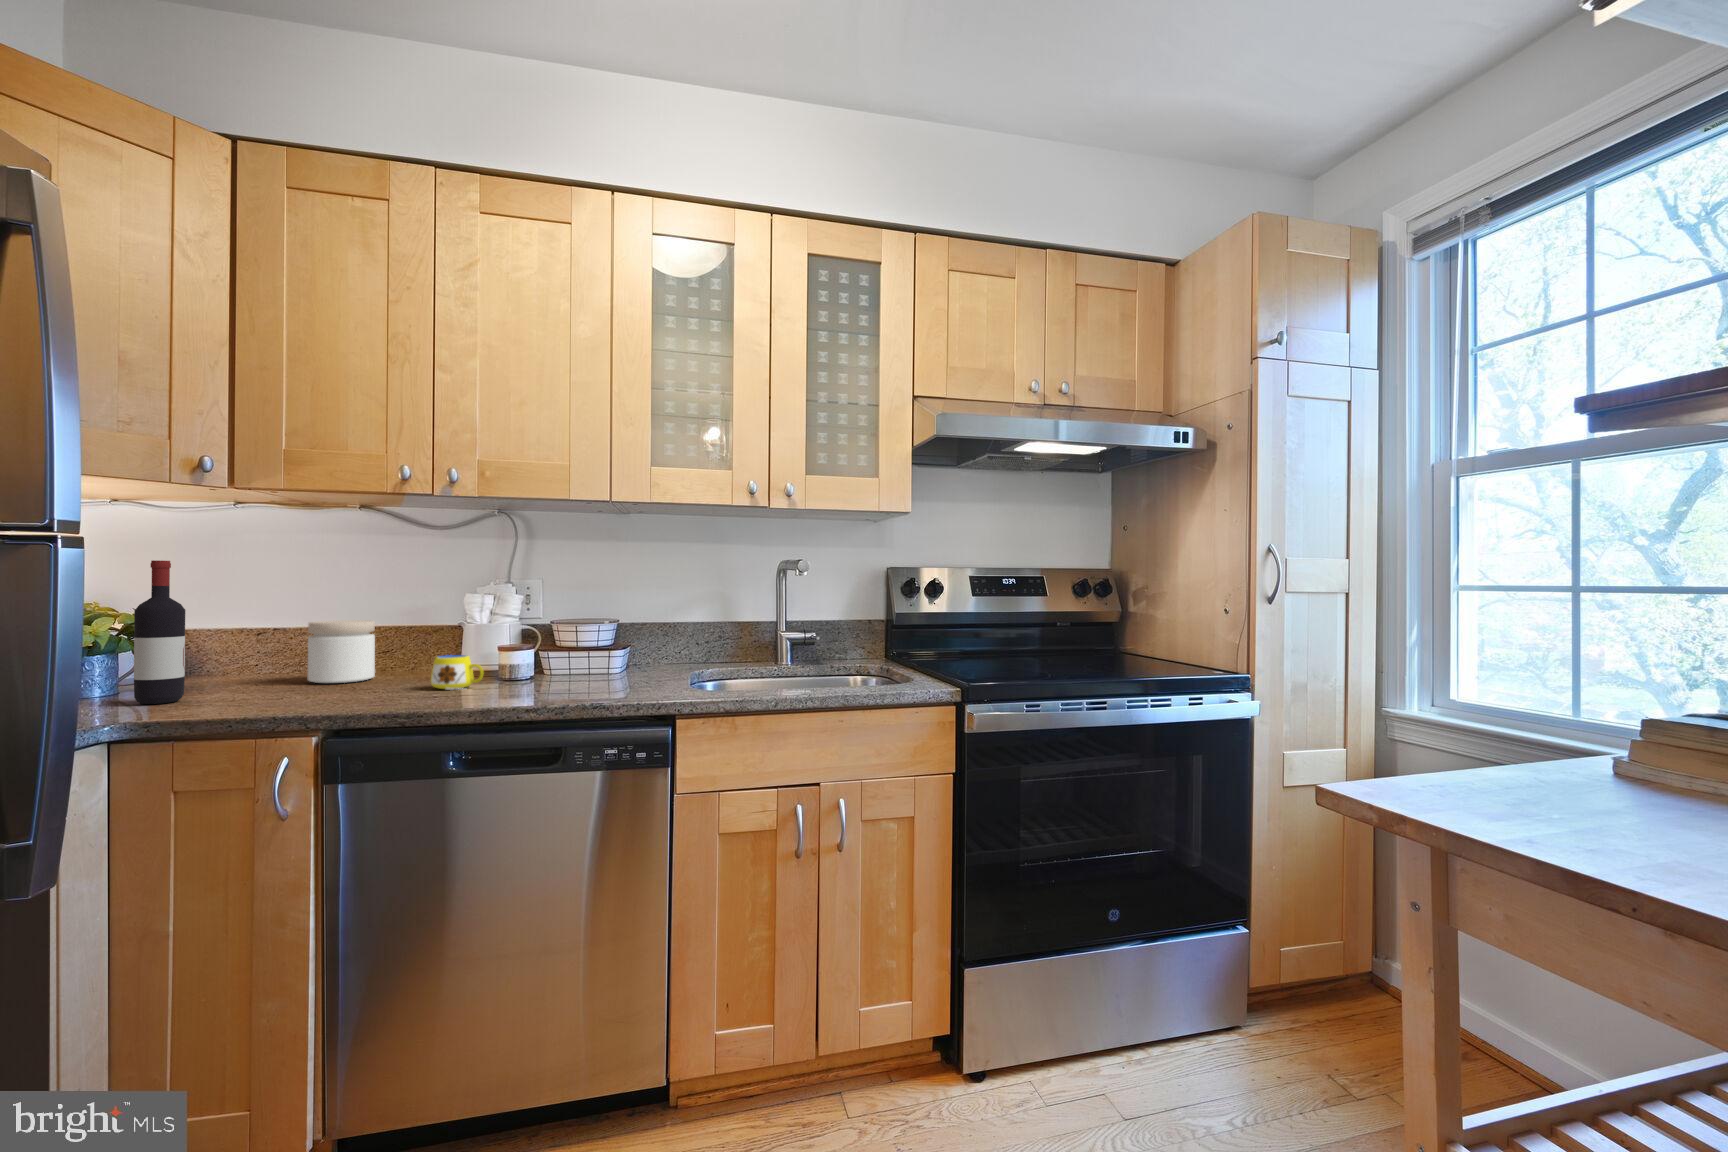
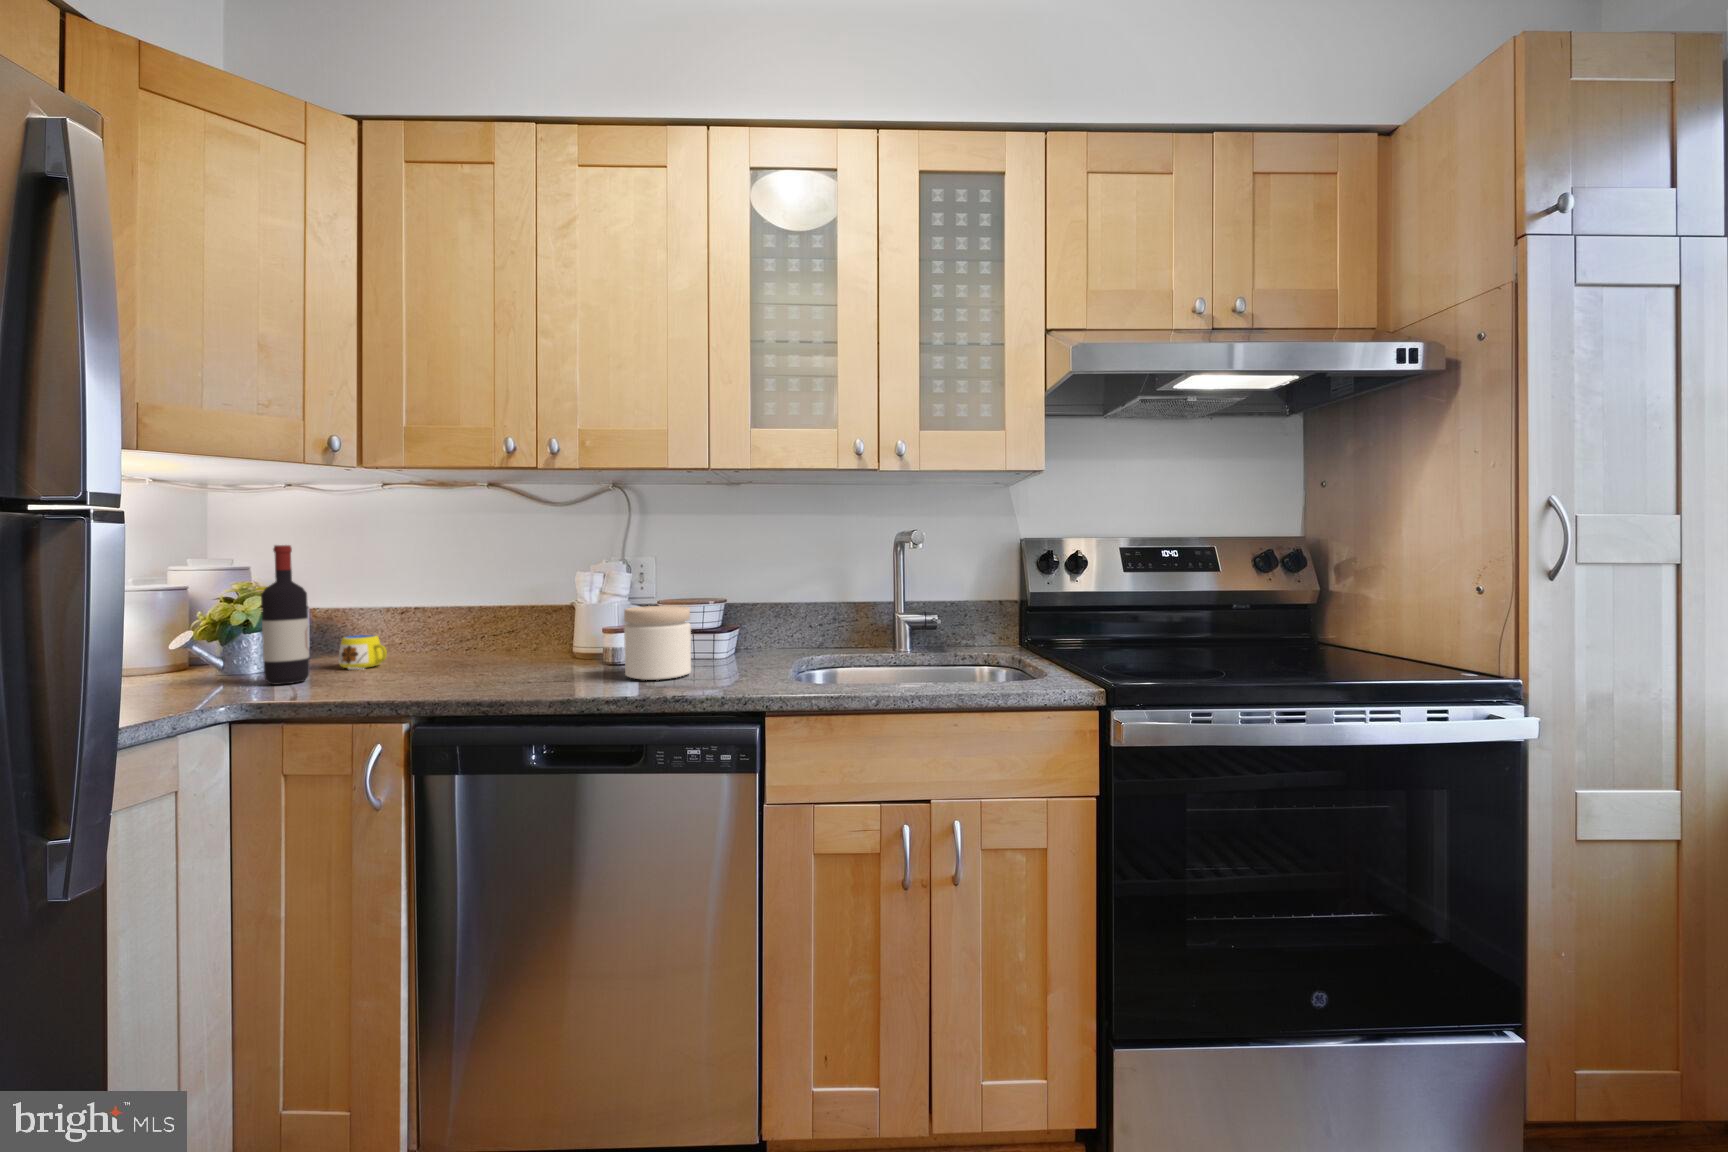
jar: present [308,620,375,683] -> present [624,606,691,680]
mug: present [431,655,483,689] -> present [338,635,387,670]

